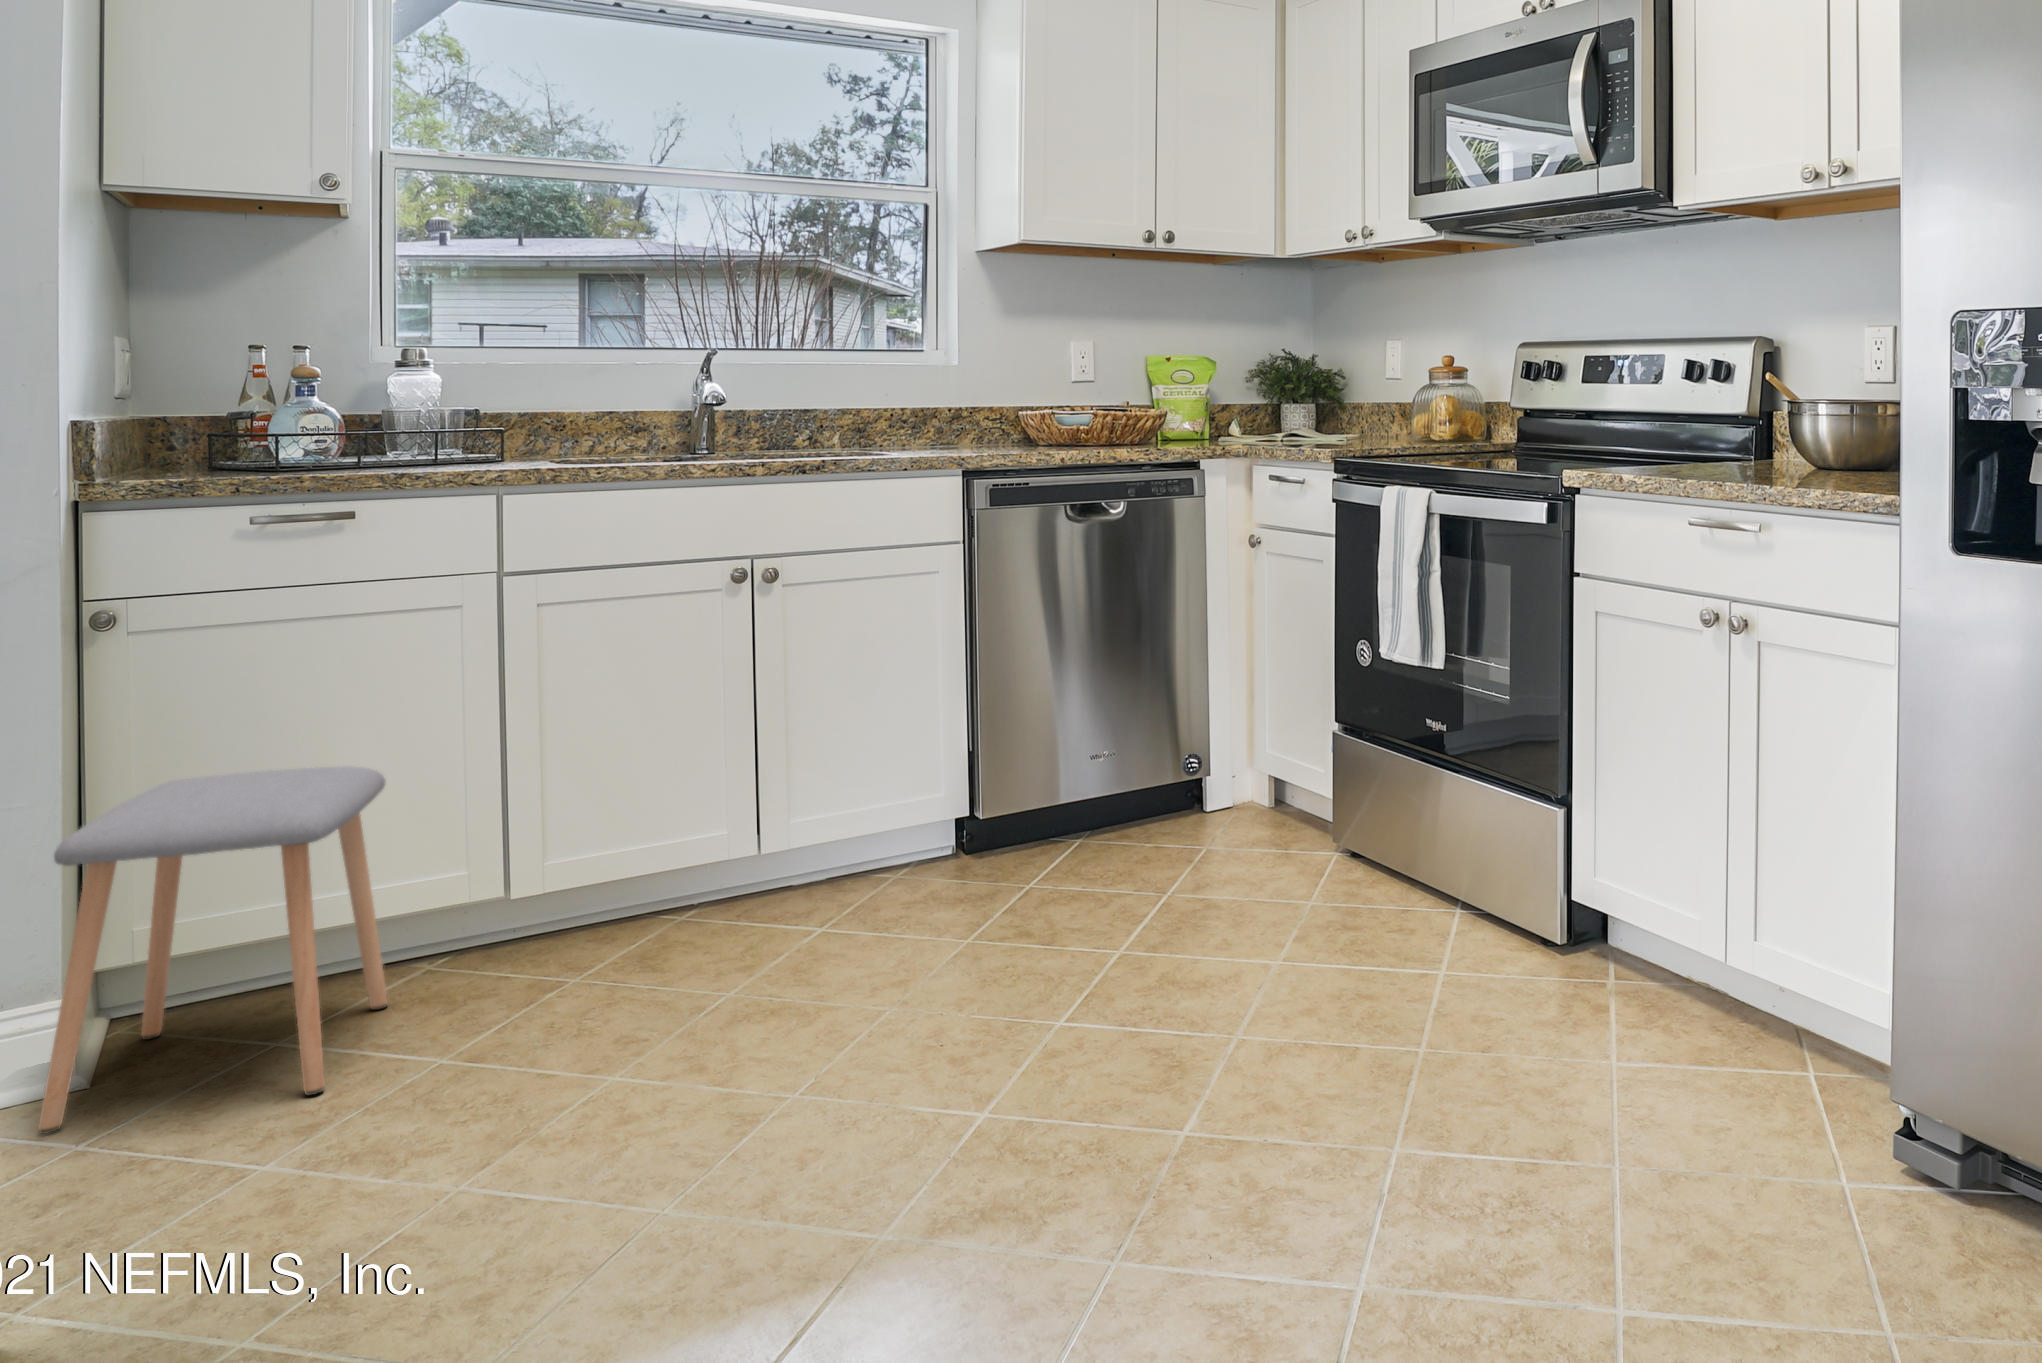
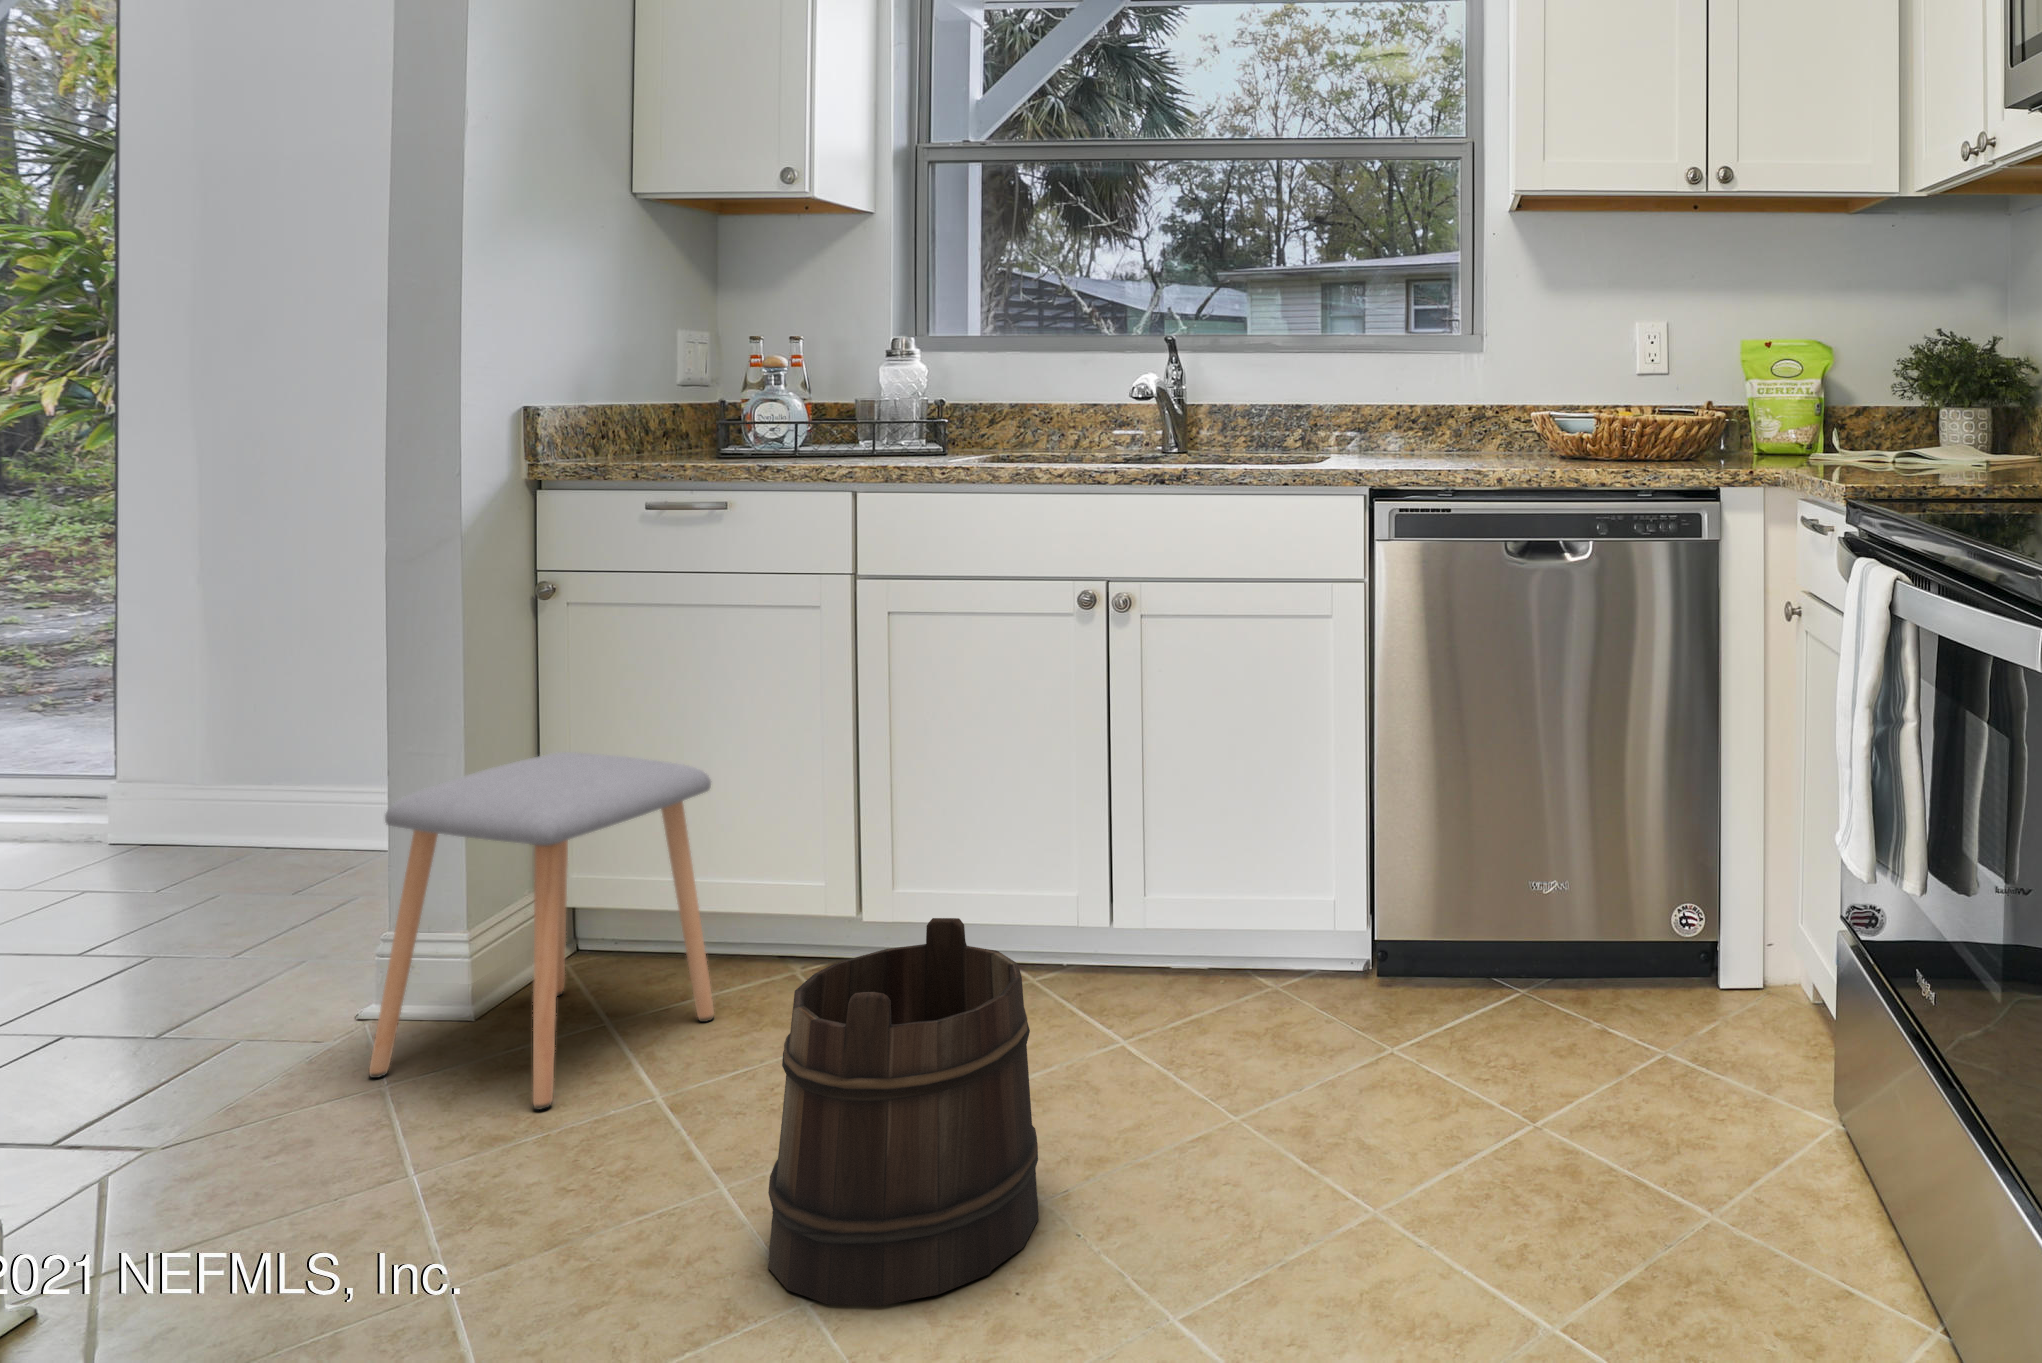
bucket: none [695,815,911,1098] -> present [768,918,1039,1306]

